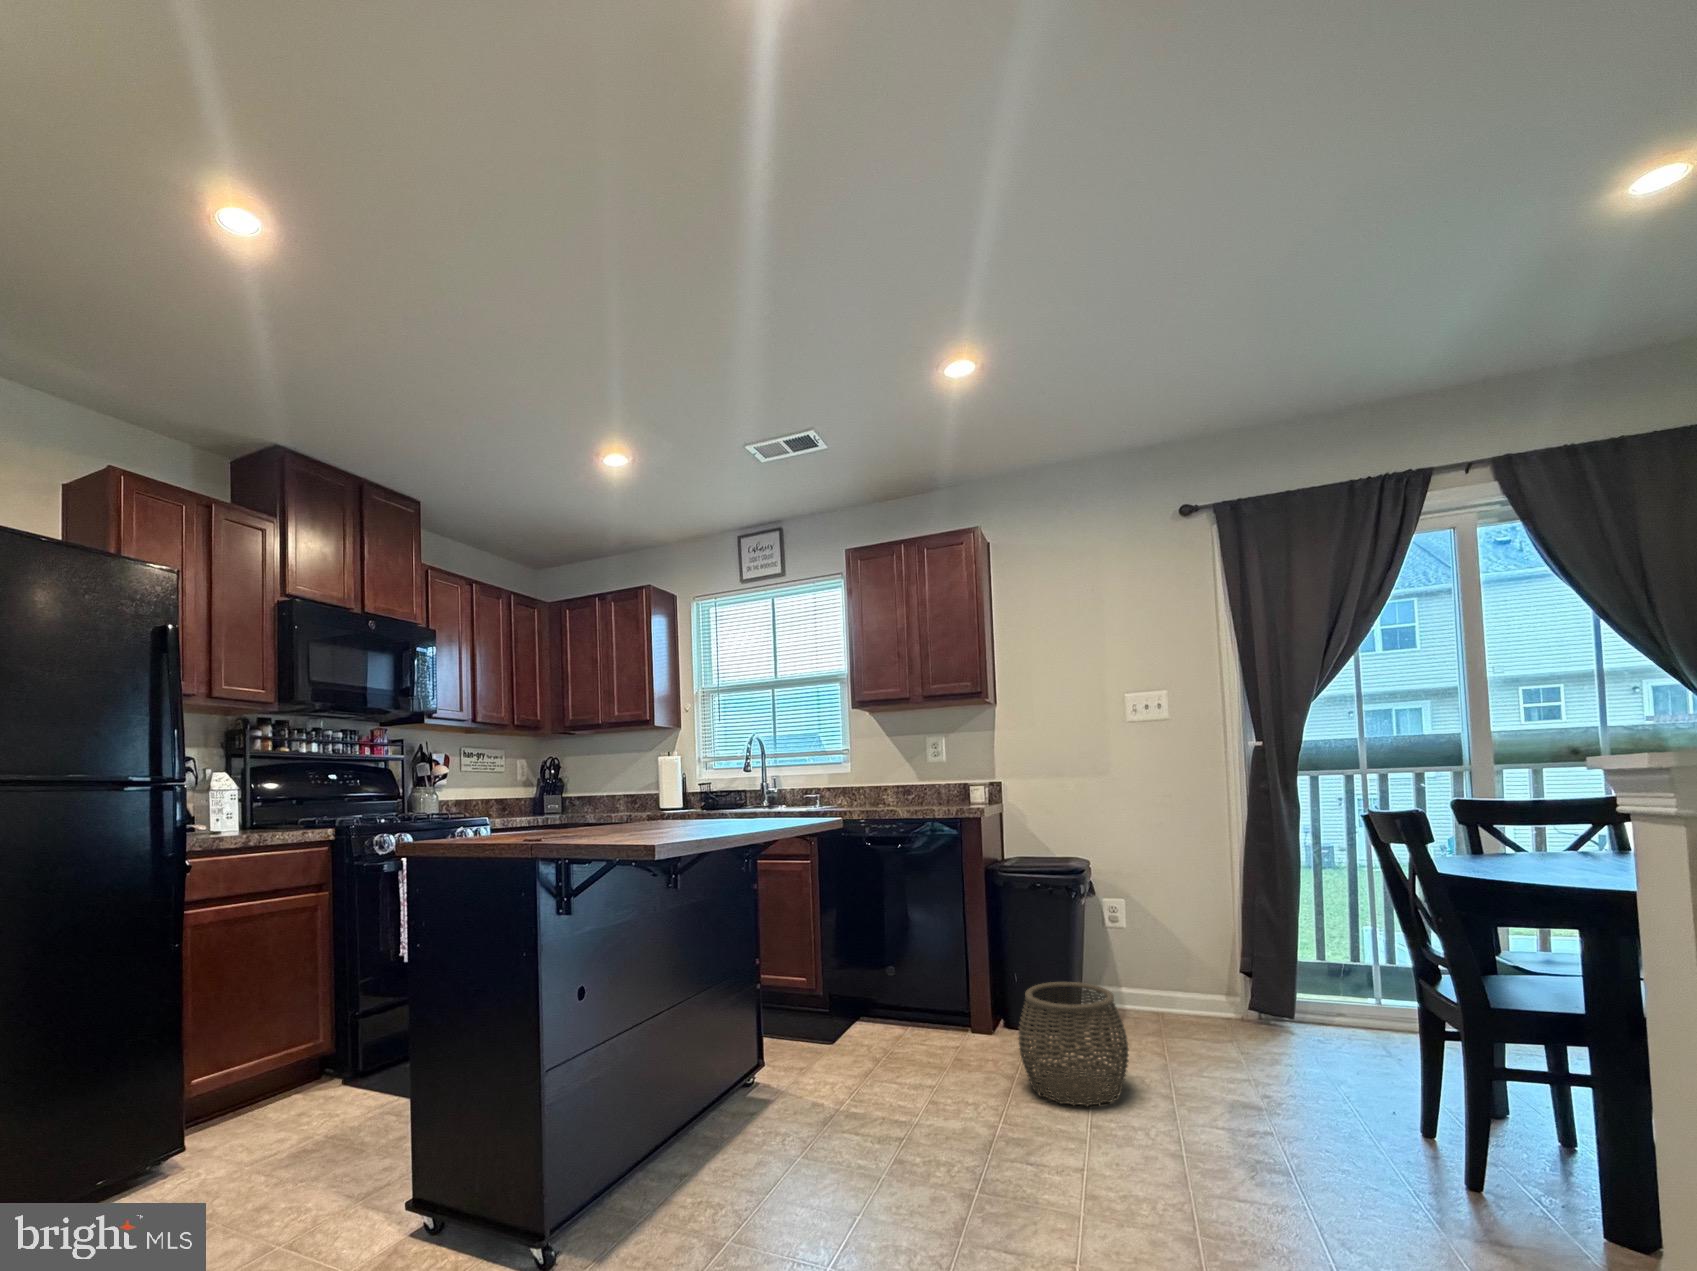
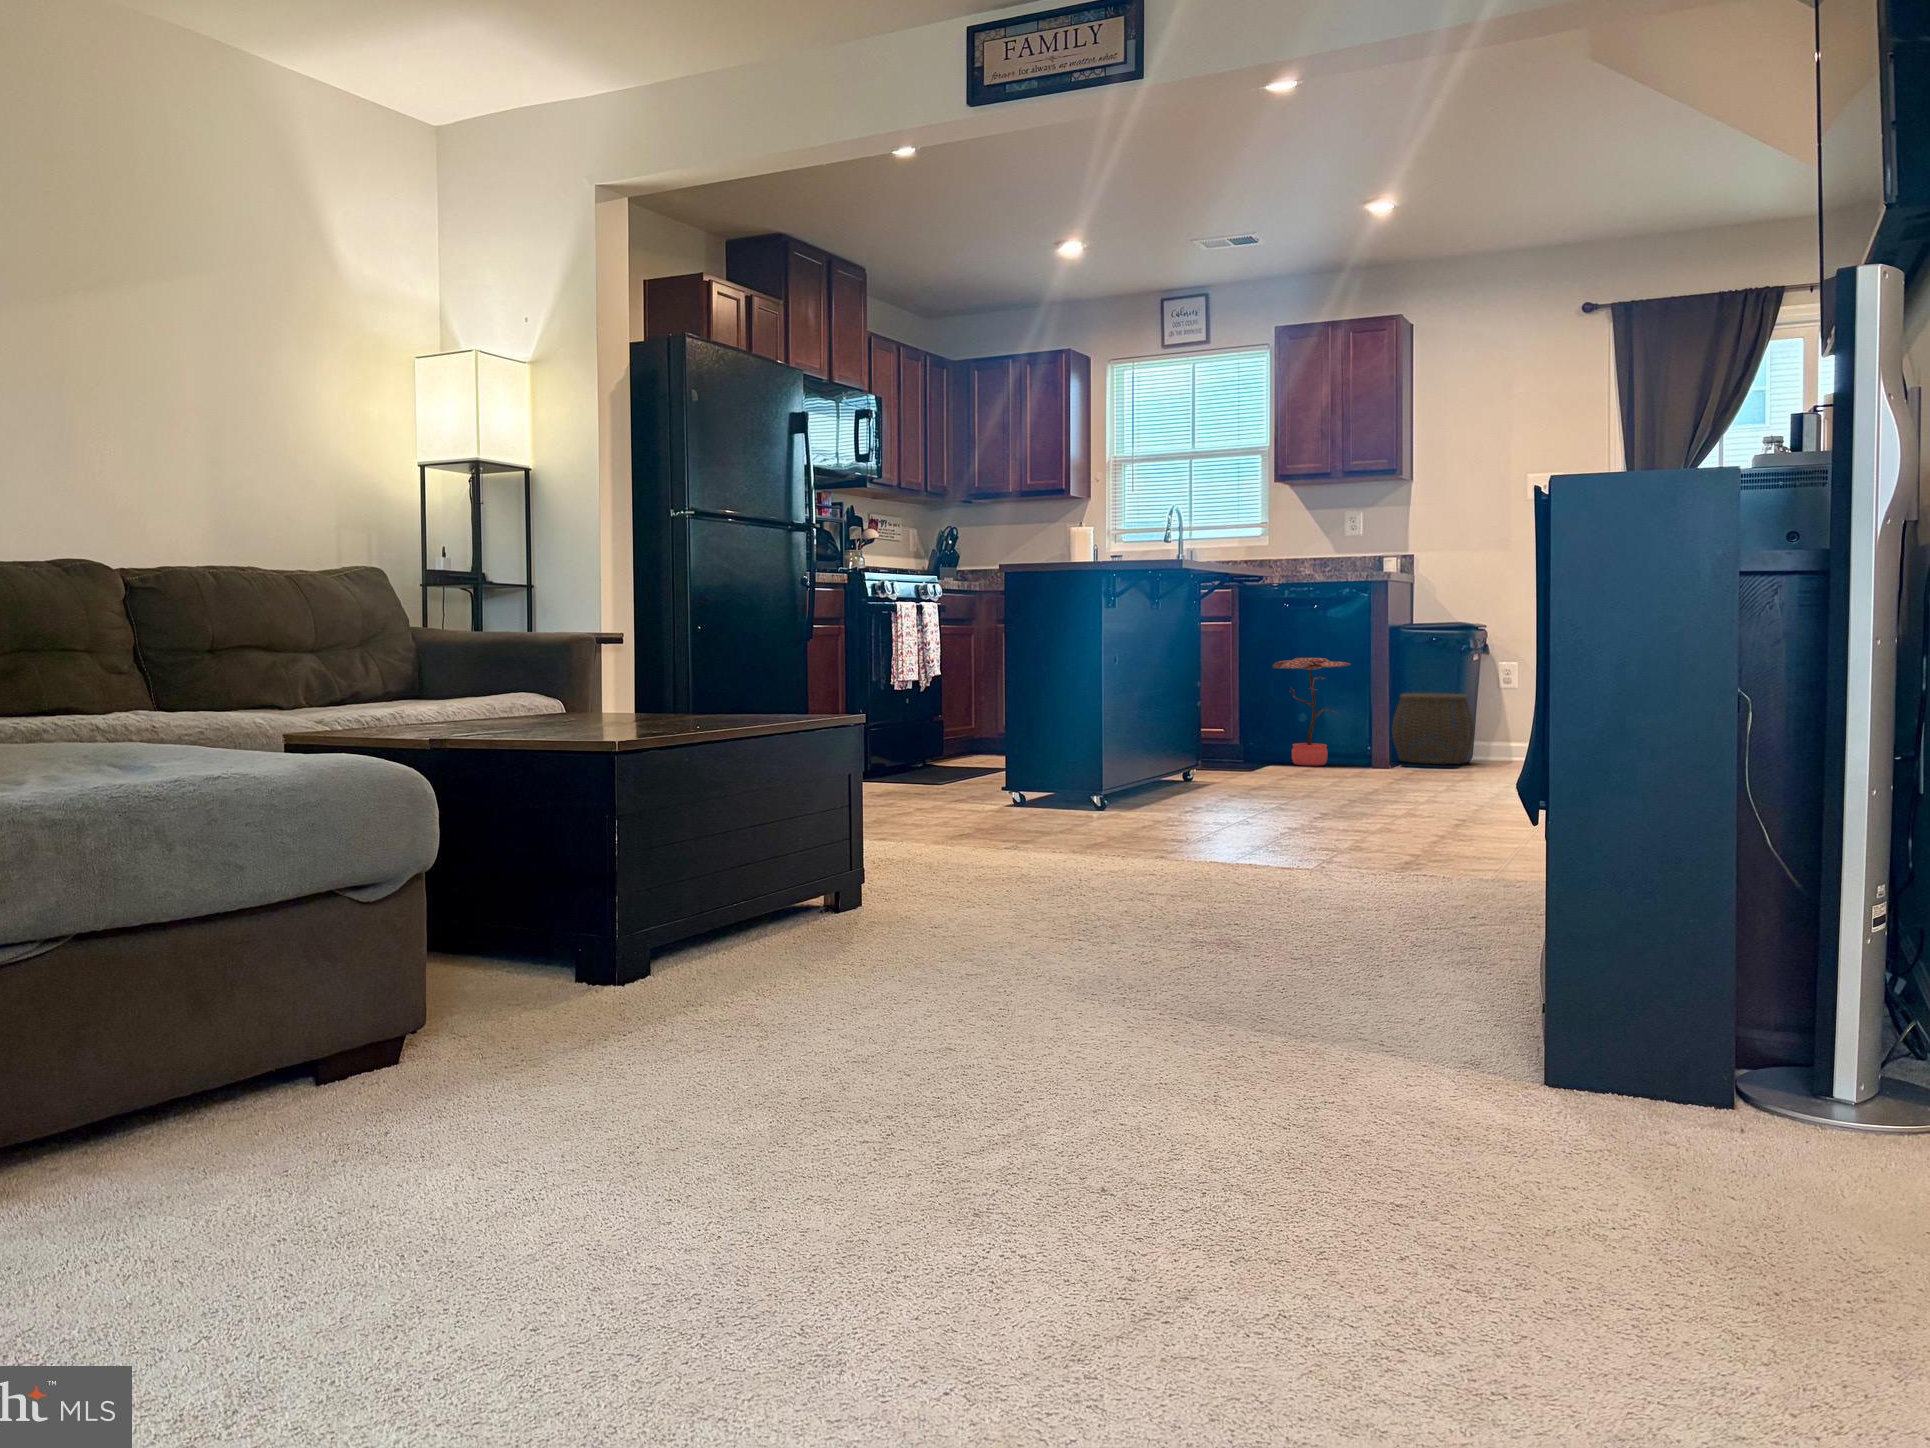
potted plant: none [854,979,971,1169] -> present [1273,658,1351,766]

